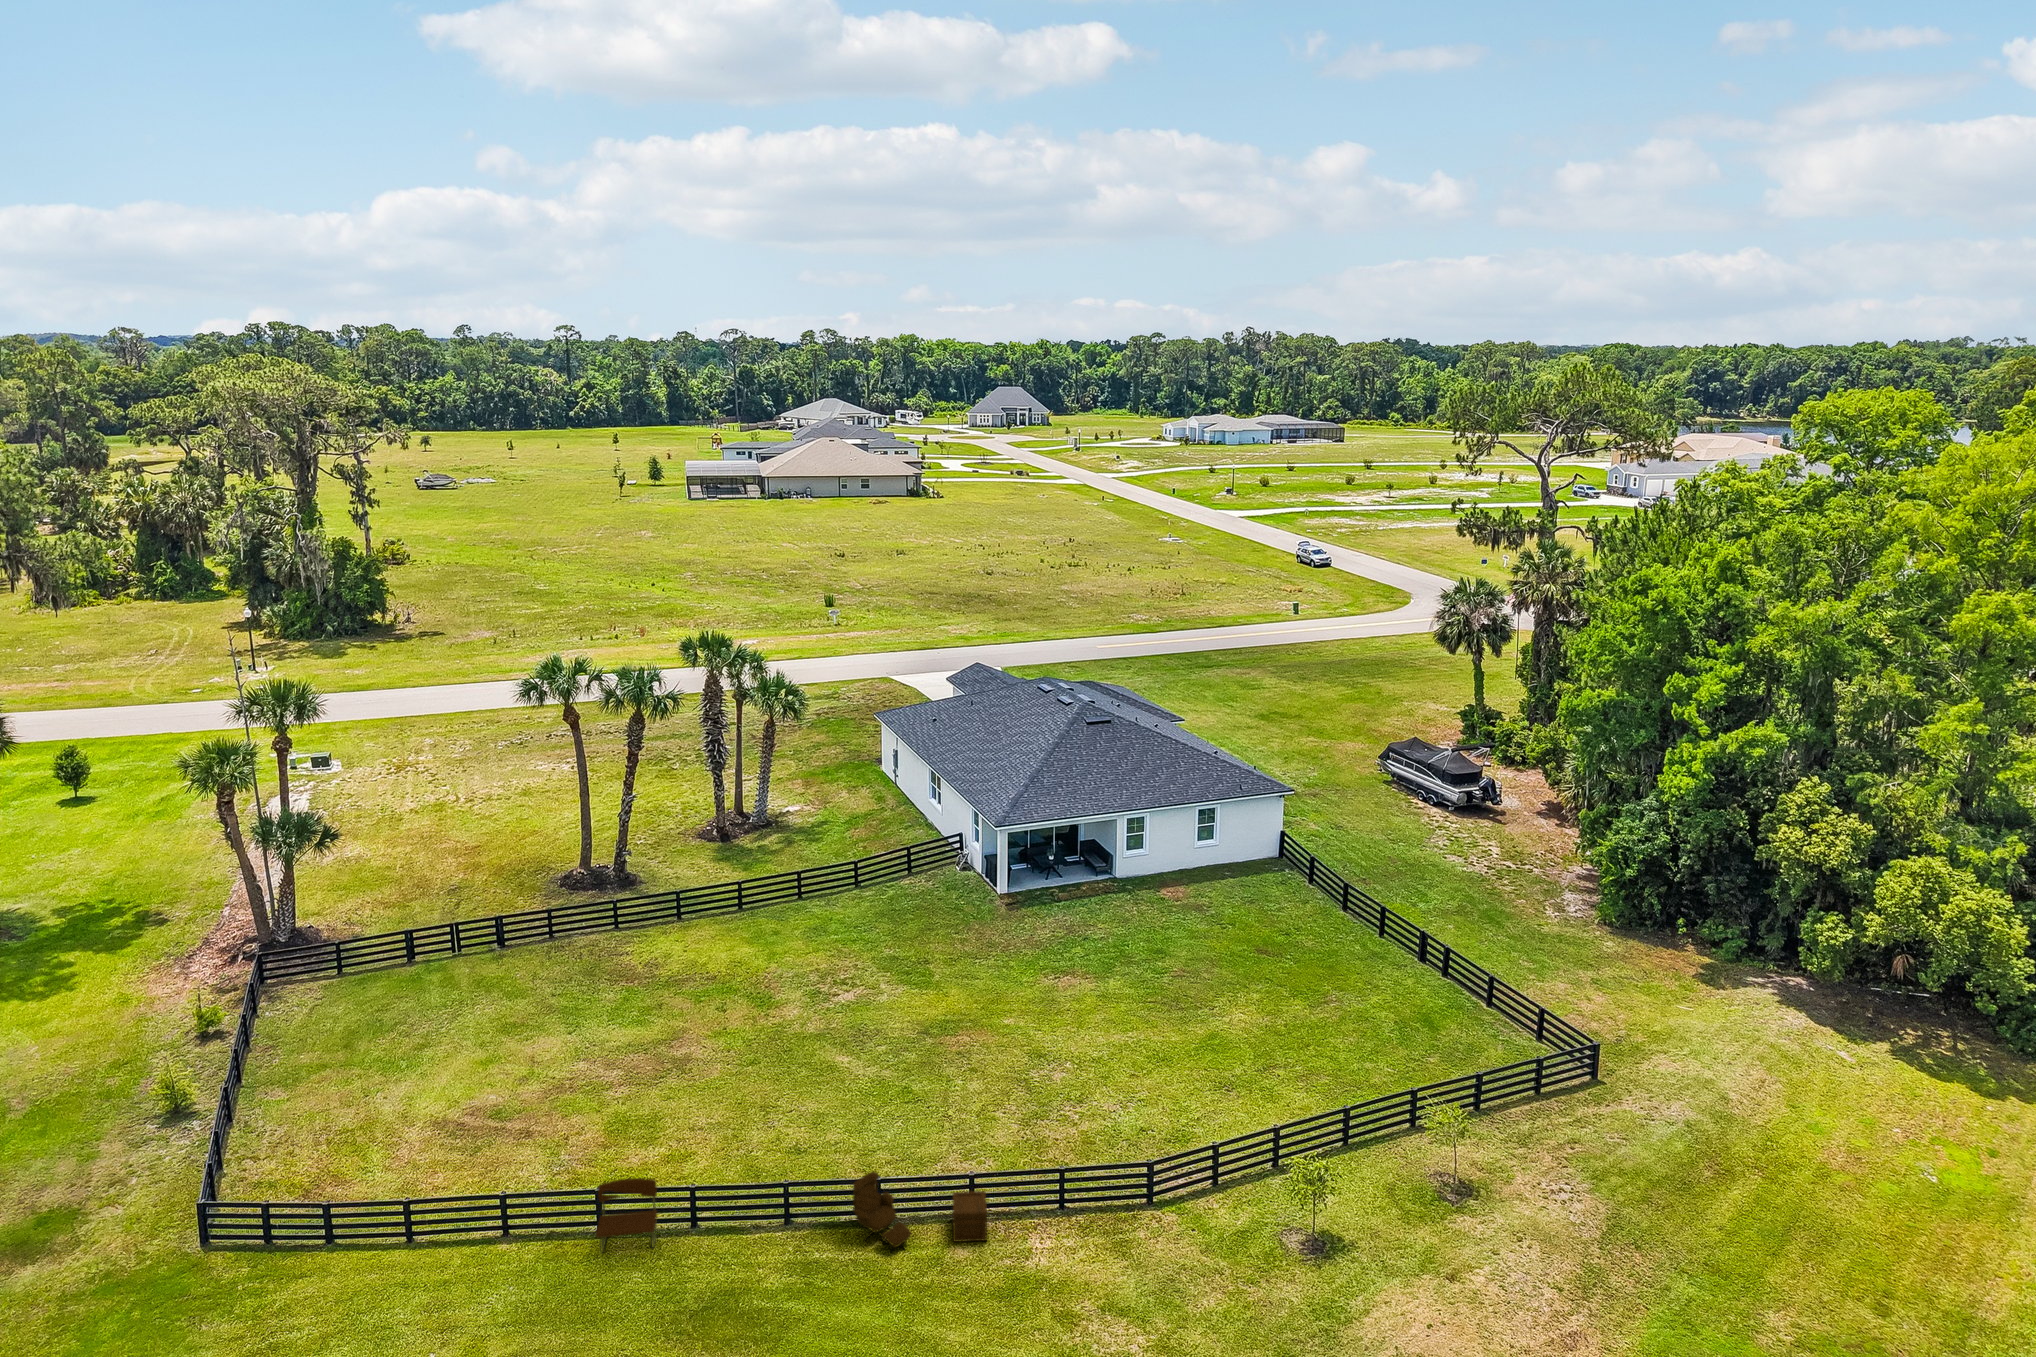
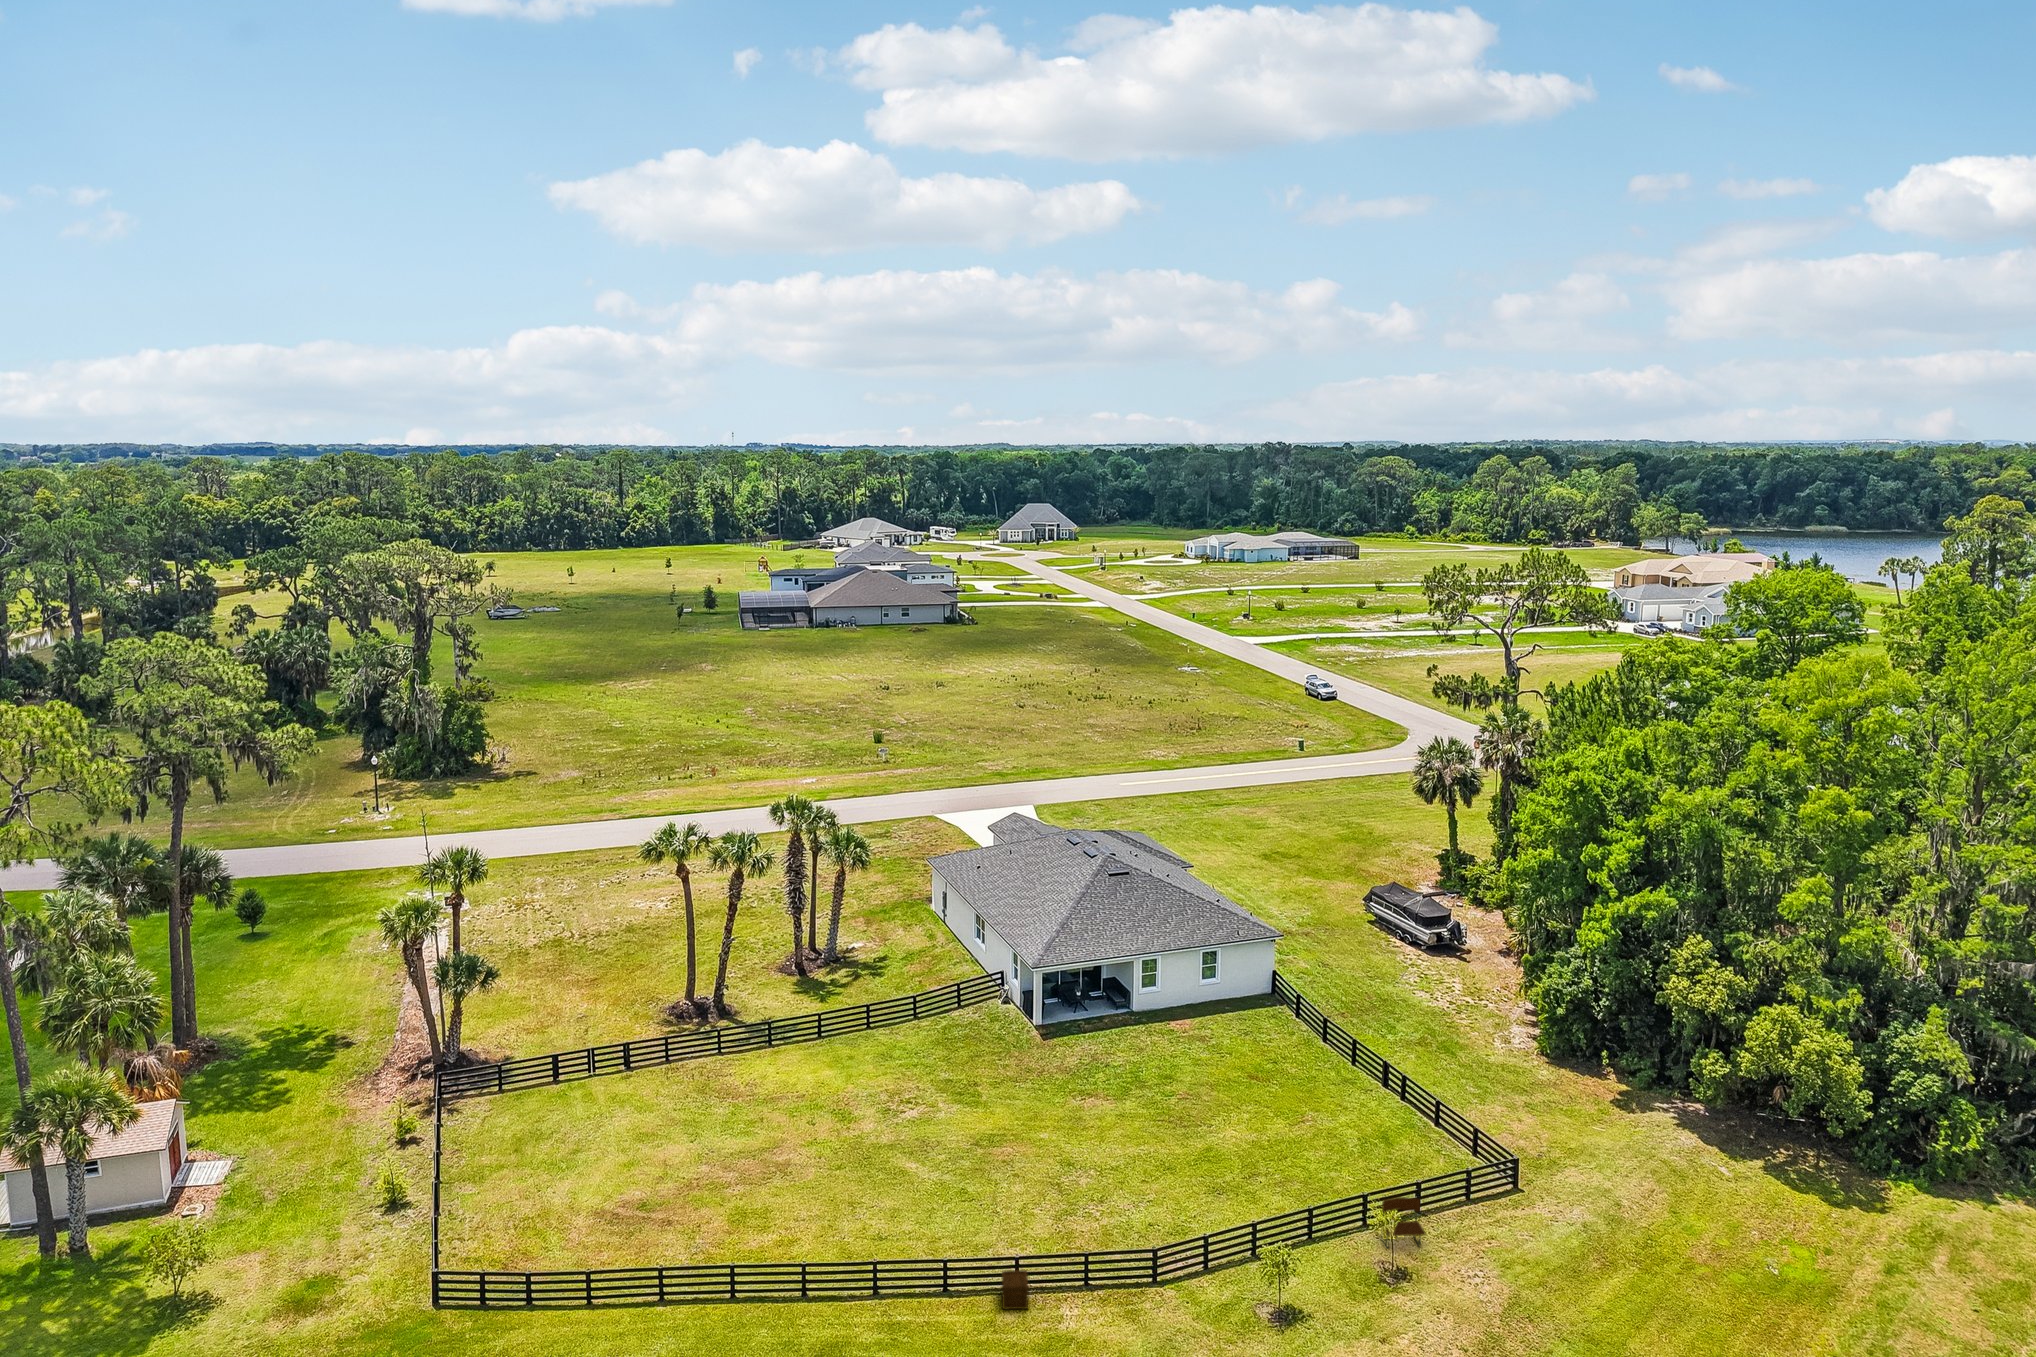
lounge chair: present [853,1171,911,1248] -> none [926,1254,971,1317]
bench: present [596,1178,657,1252] -> present [1381,1197,1426,1247]

